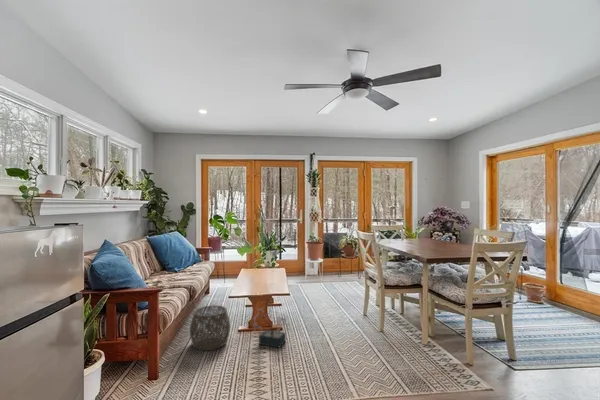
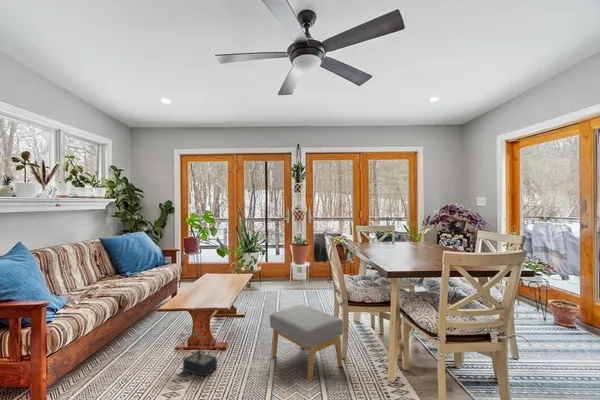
footstool: none [323,290,384,347] -> present [270,305,343,381]
woven basket: present [190,305,230,350] -> none [99,320,154,376]

